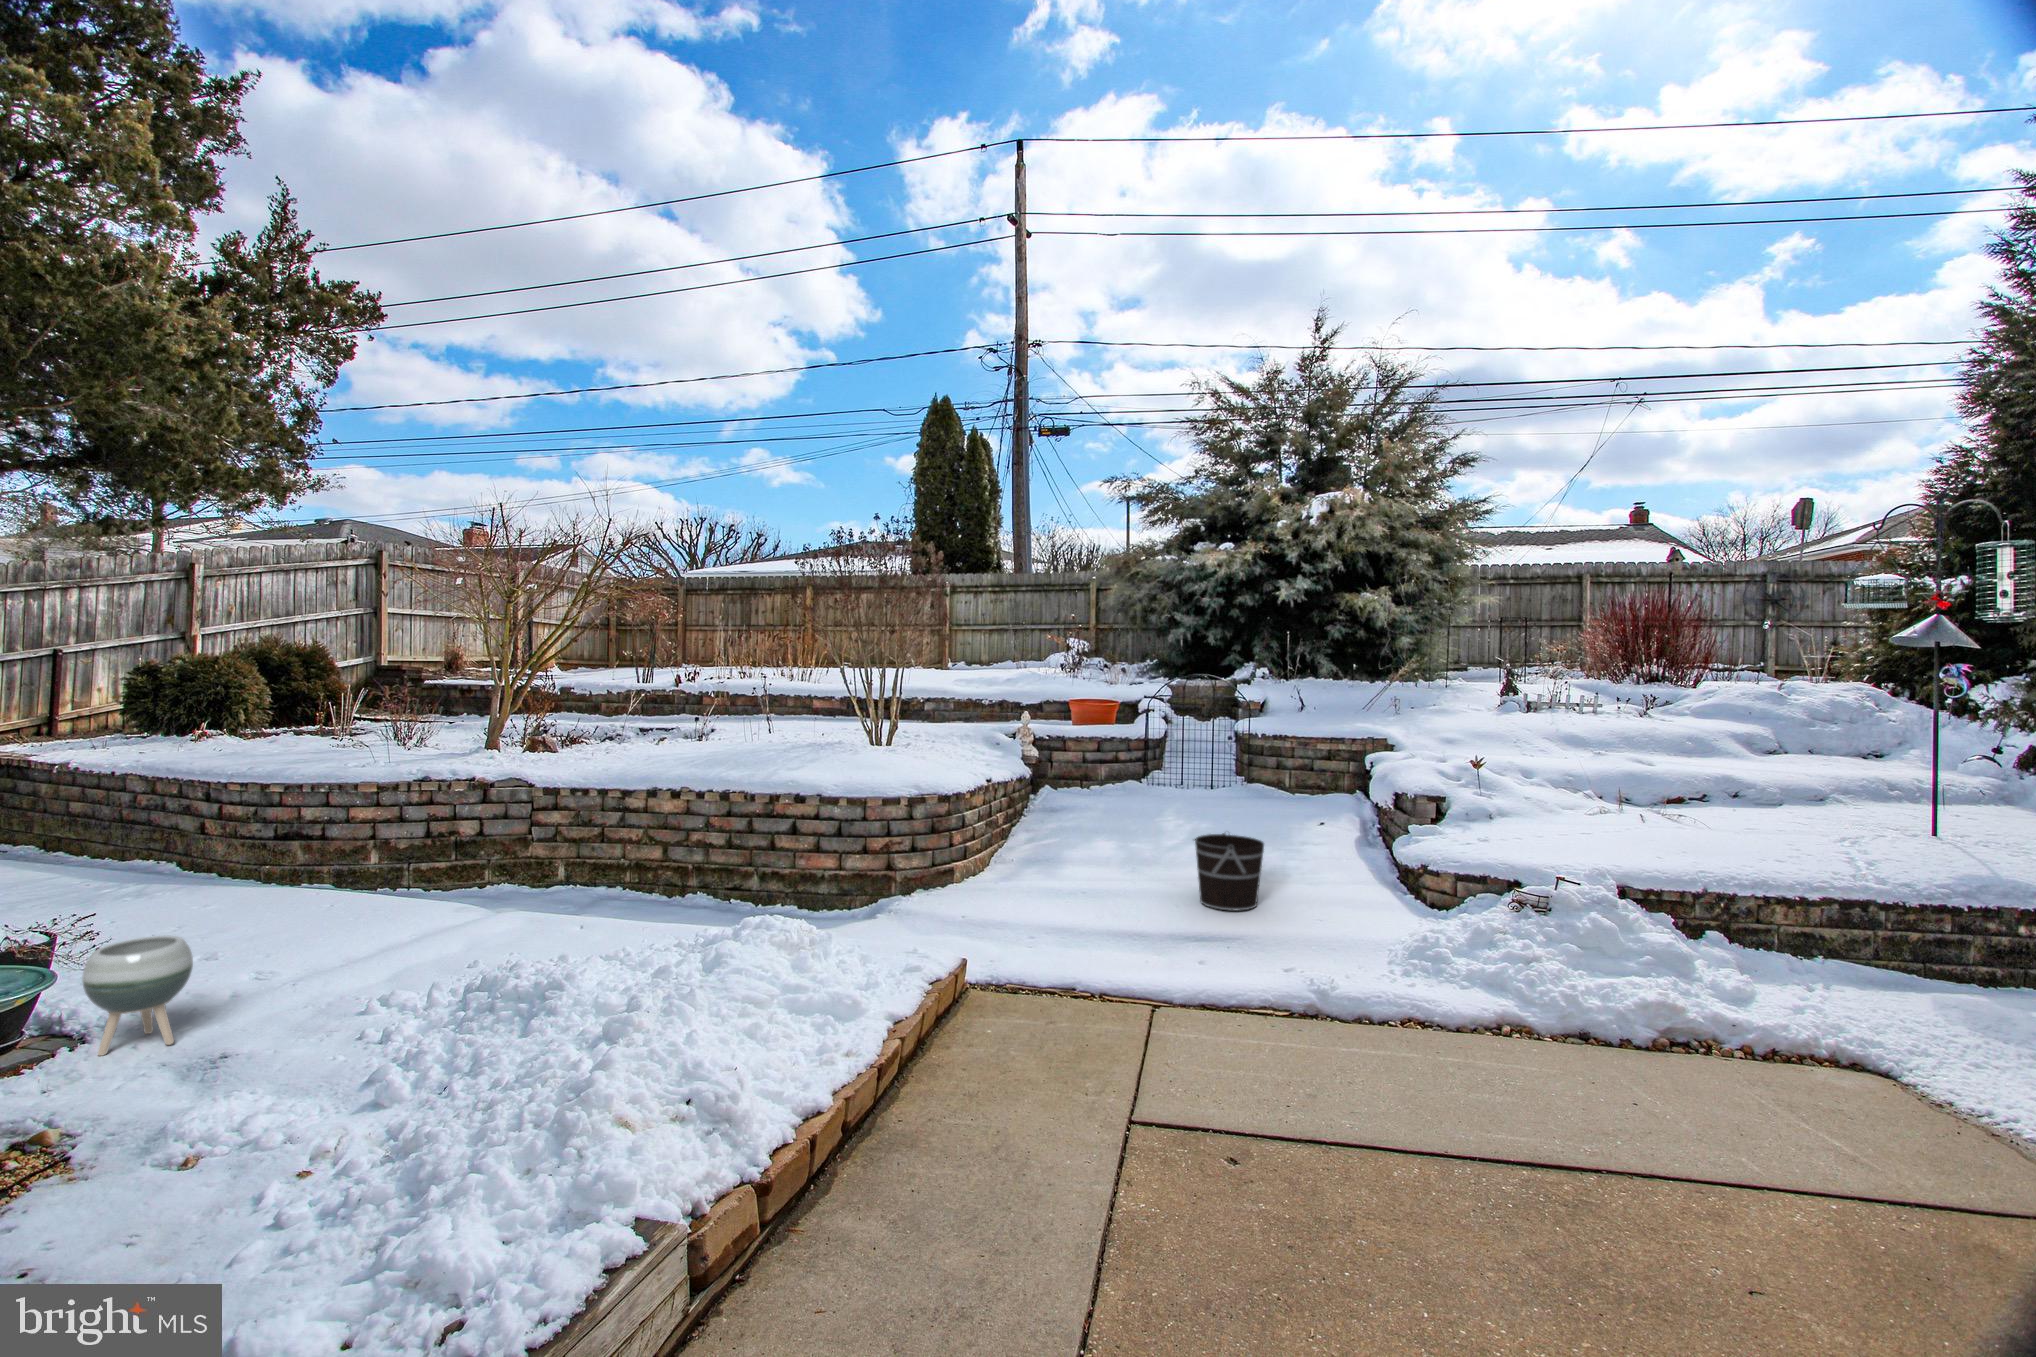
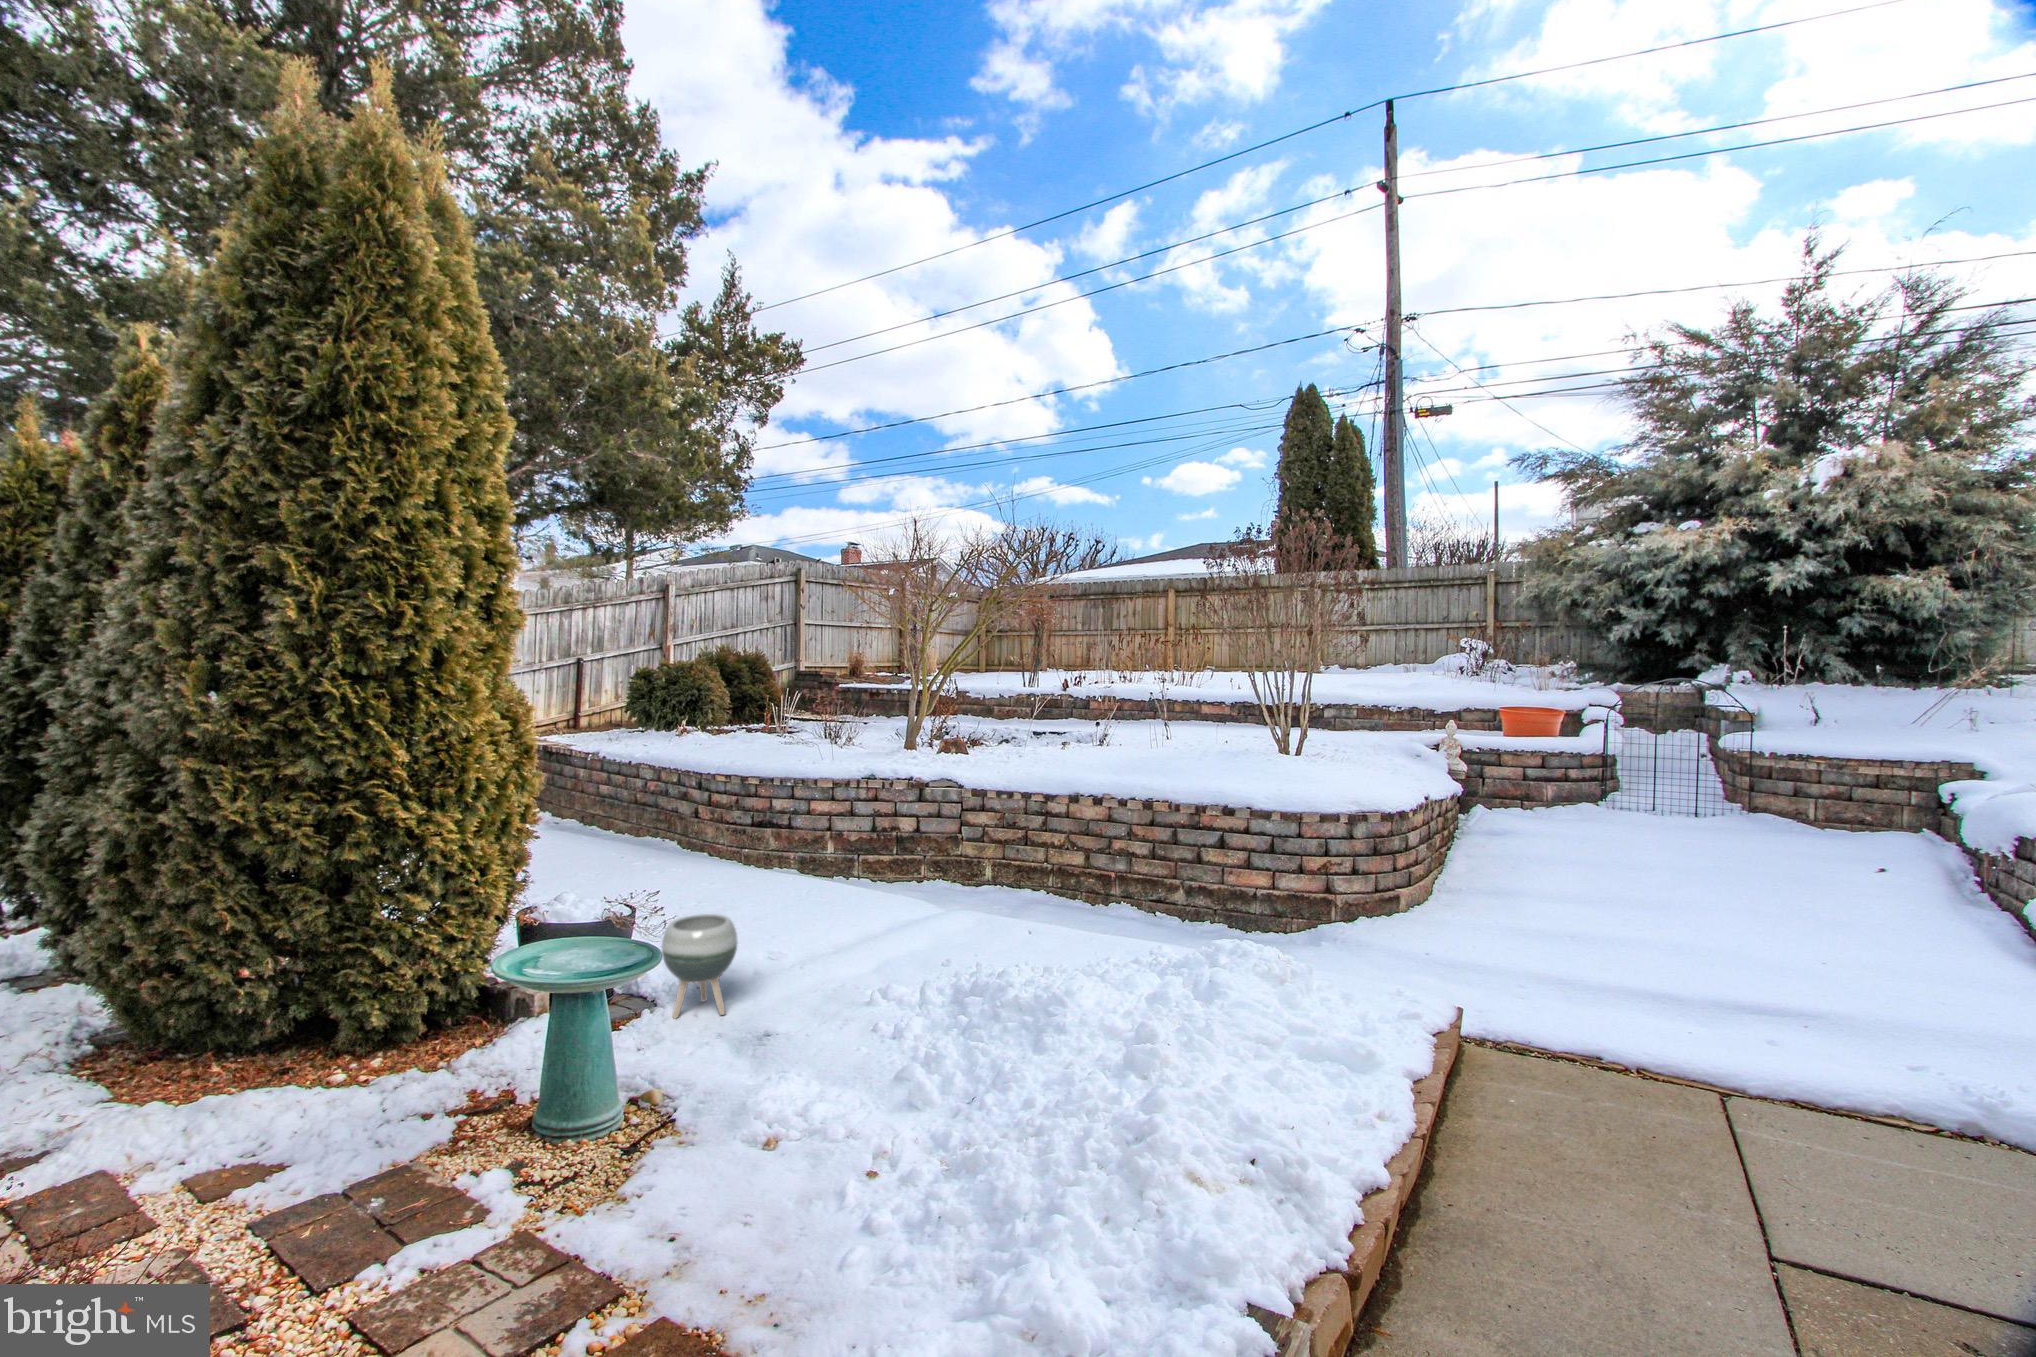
bucket: present [1194,833,1264,911] -> none [1741,882,1861,990]

